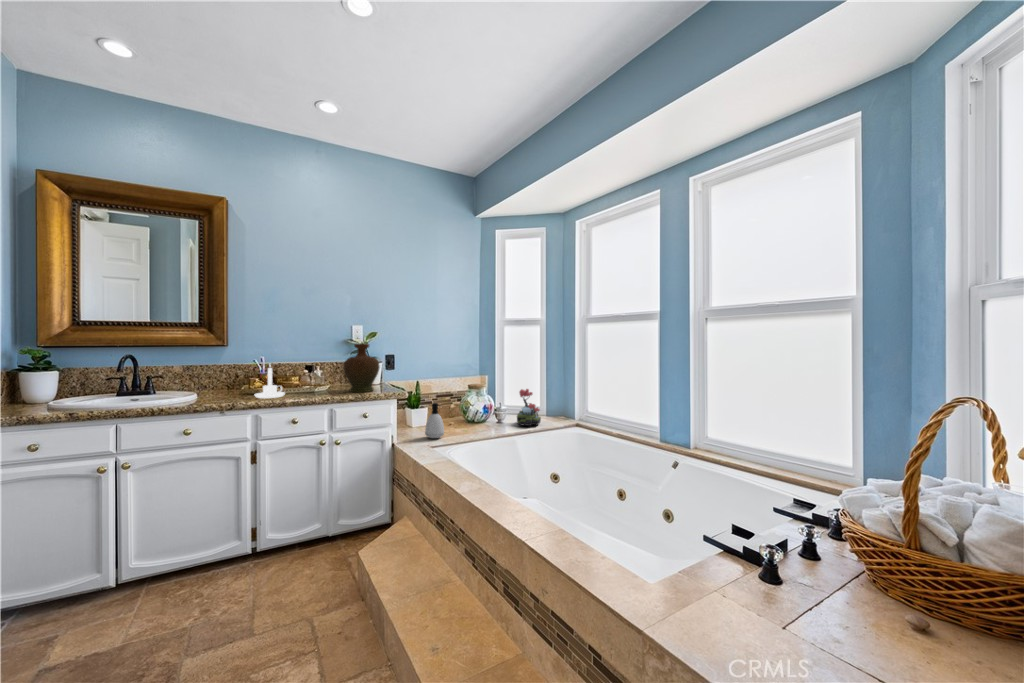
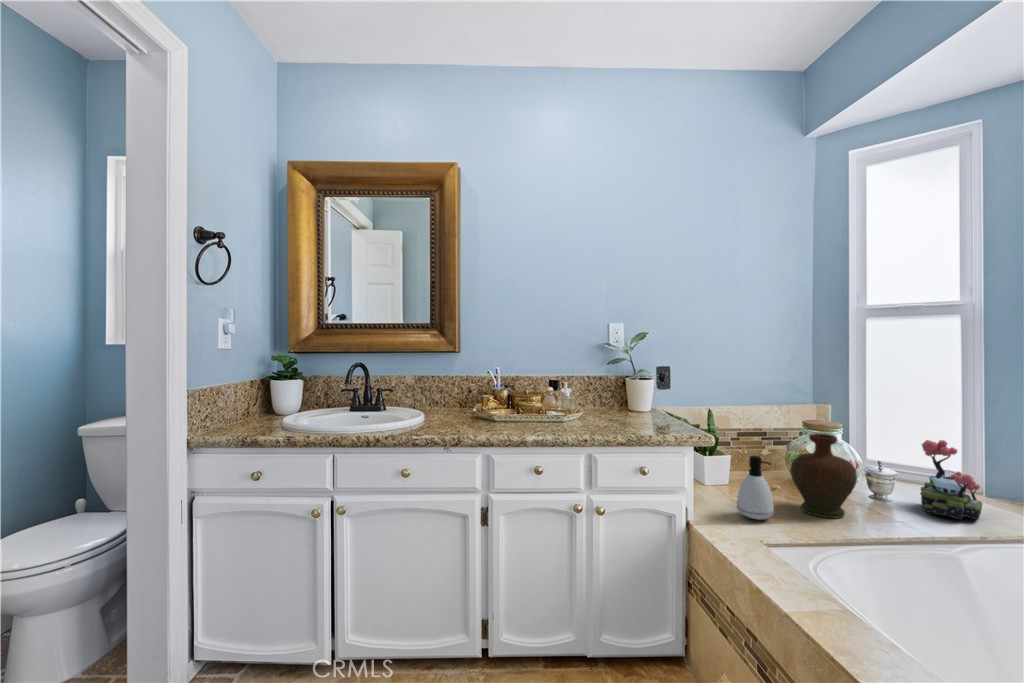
decorative vase: present [343,344,379,392] -> present [790,433,857,518]
candle holder: present [255,365,285,398] -> none [486,379,524,431]

